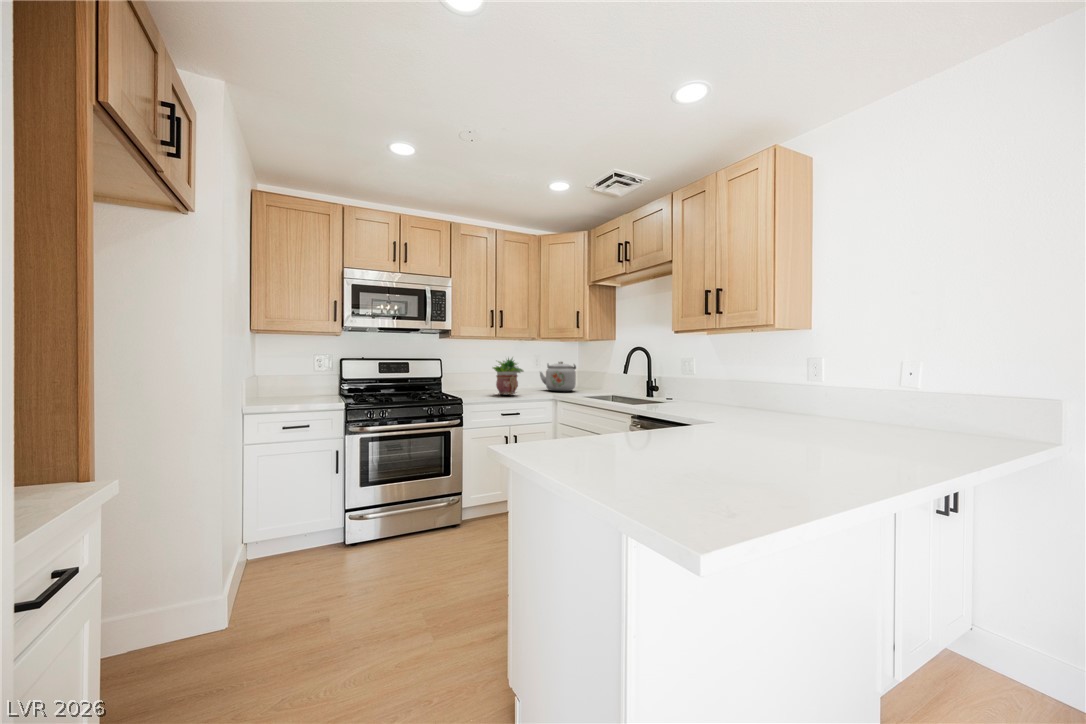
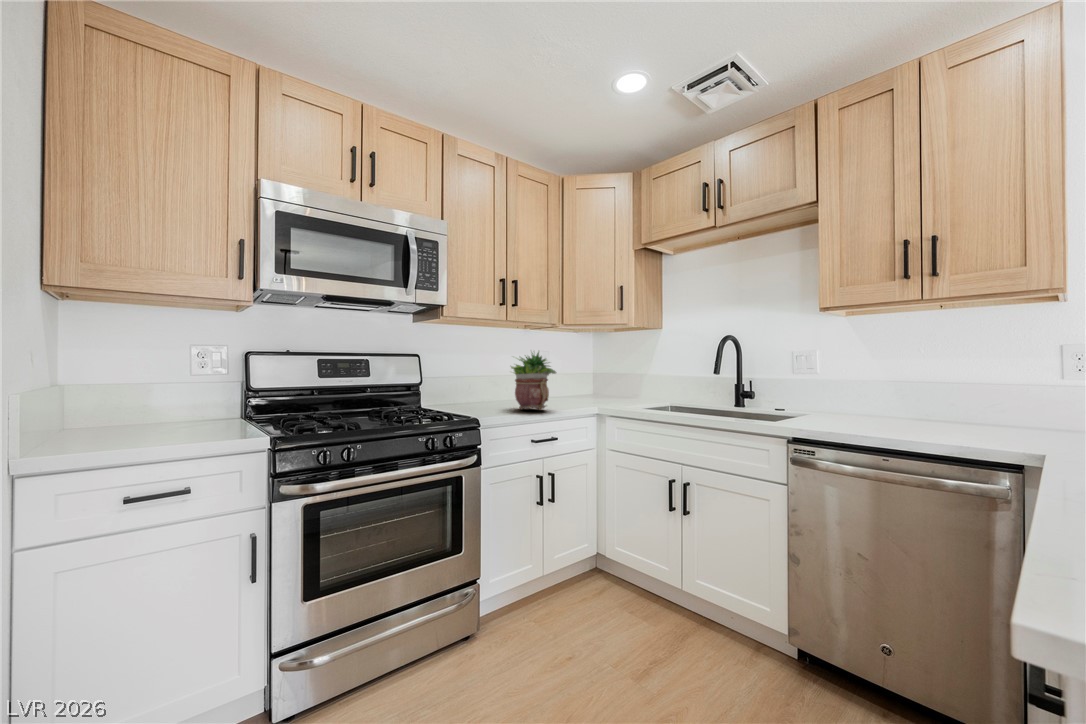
kettle: present [540,362,576,391] -> none [559,359,611,402]

